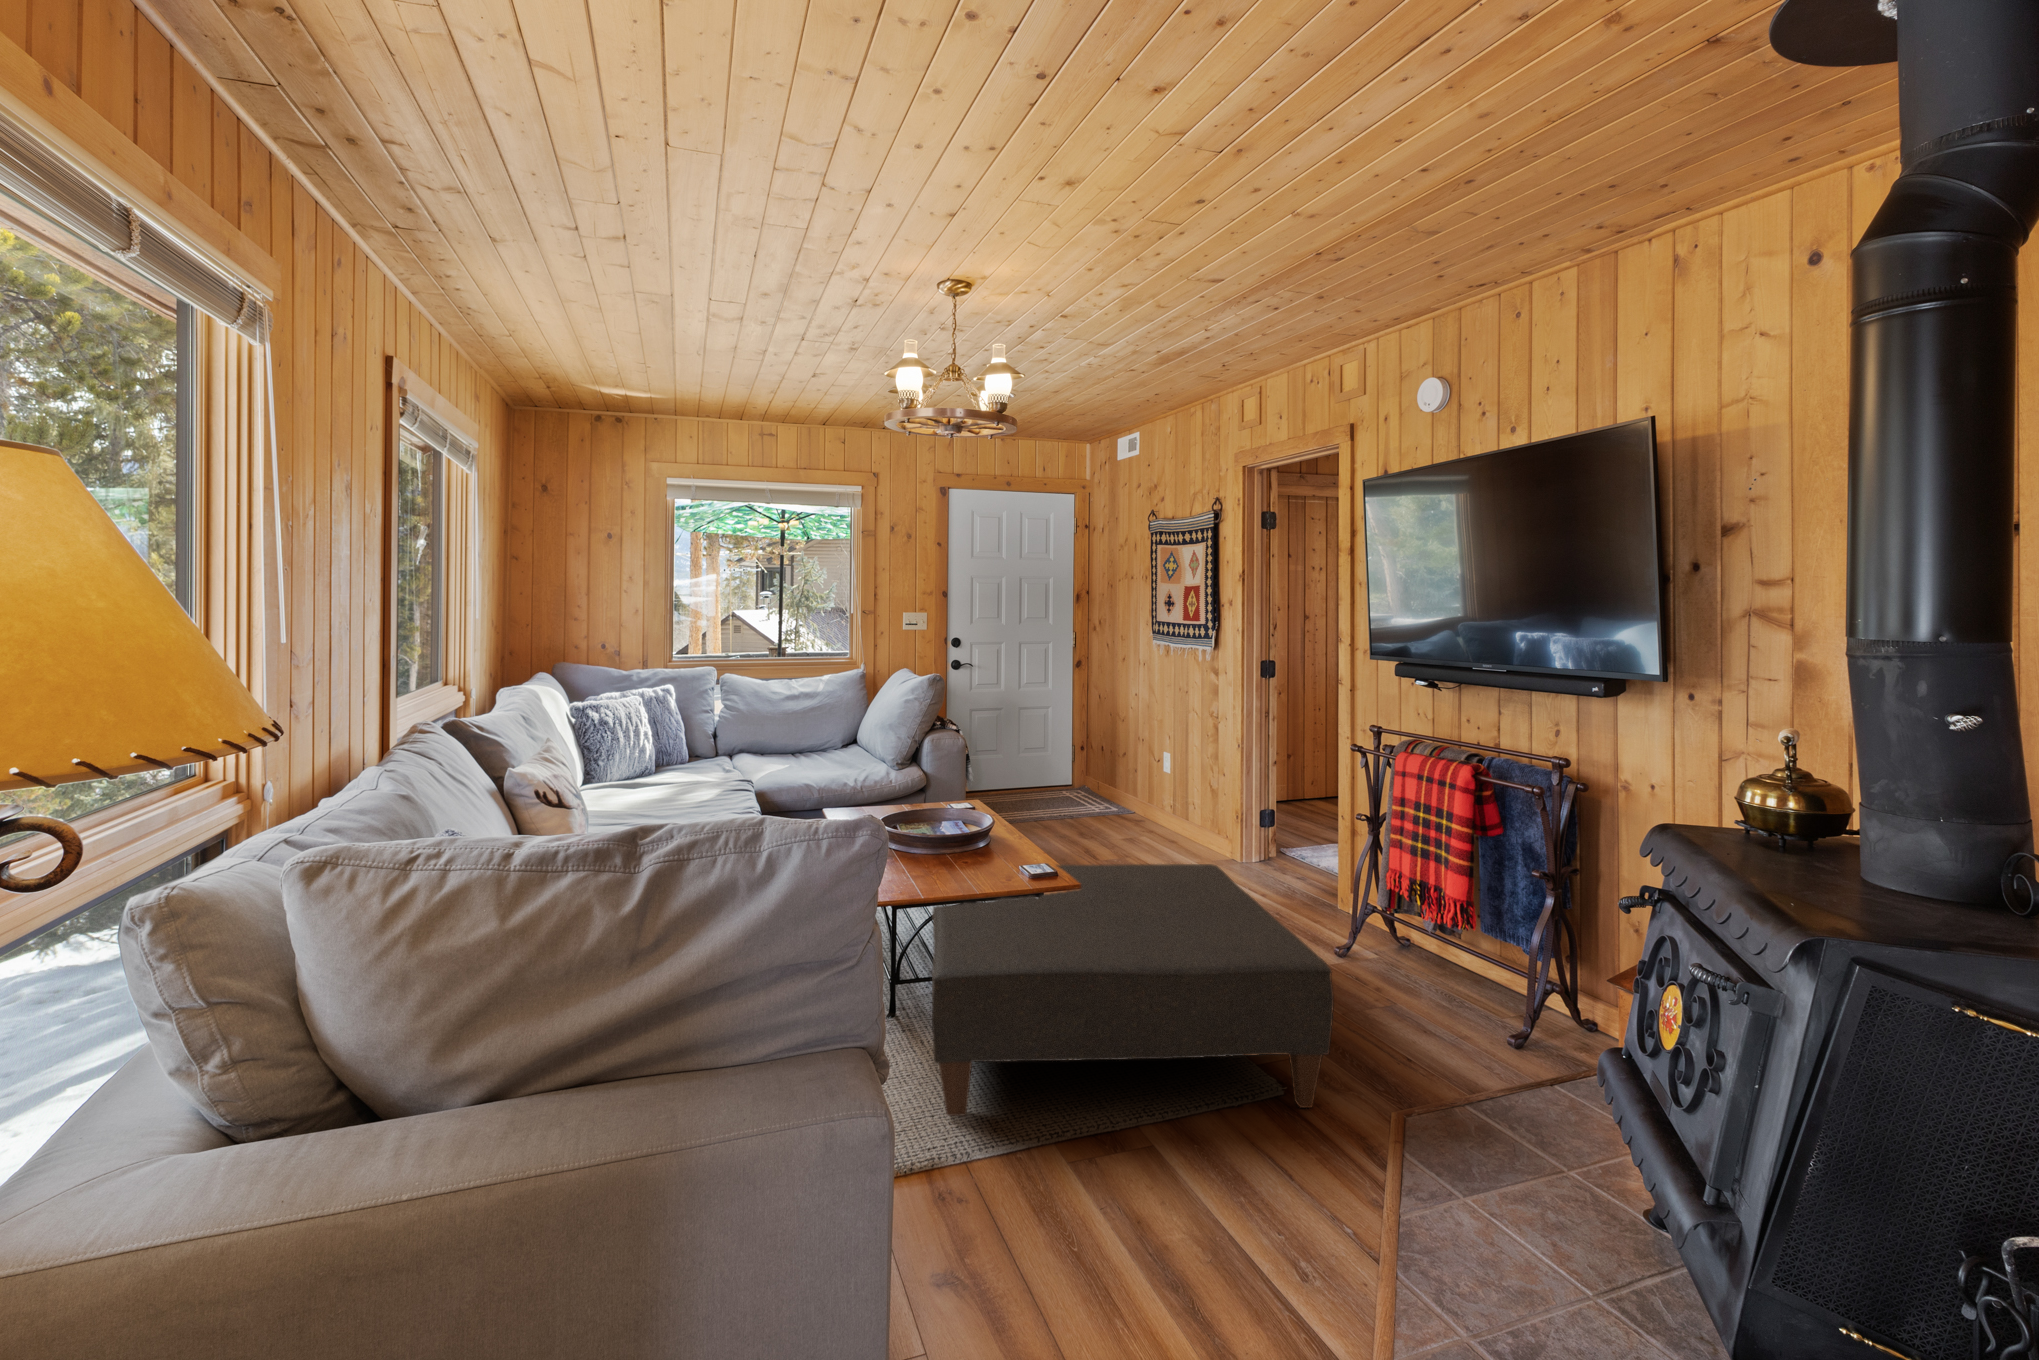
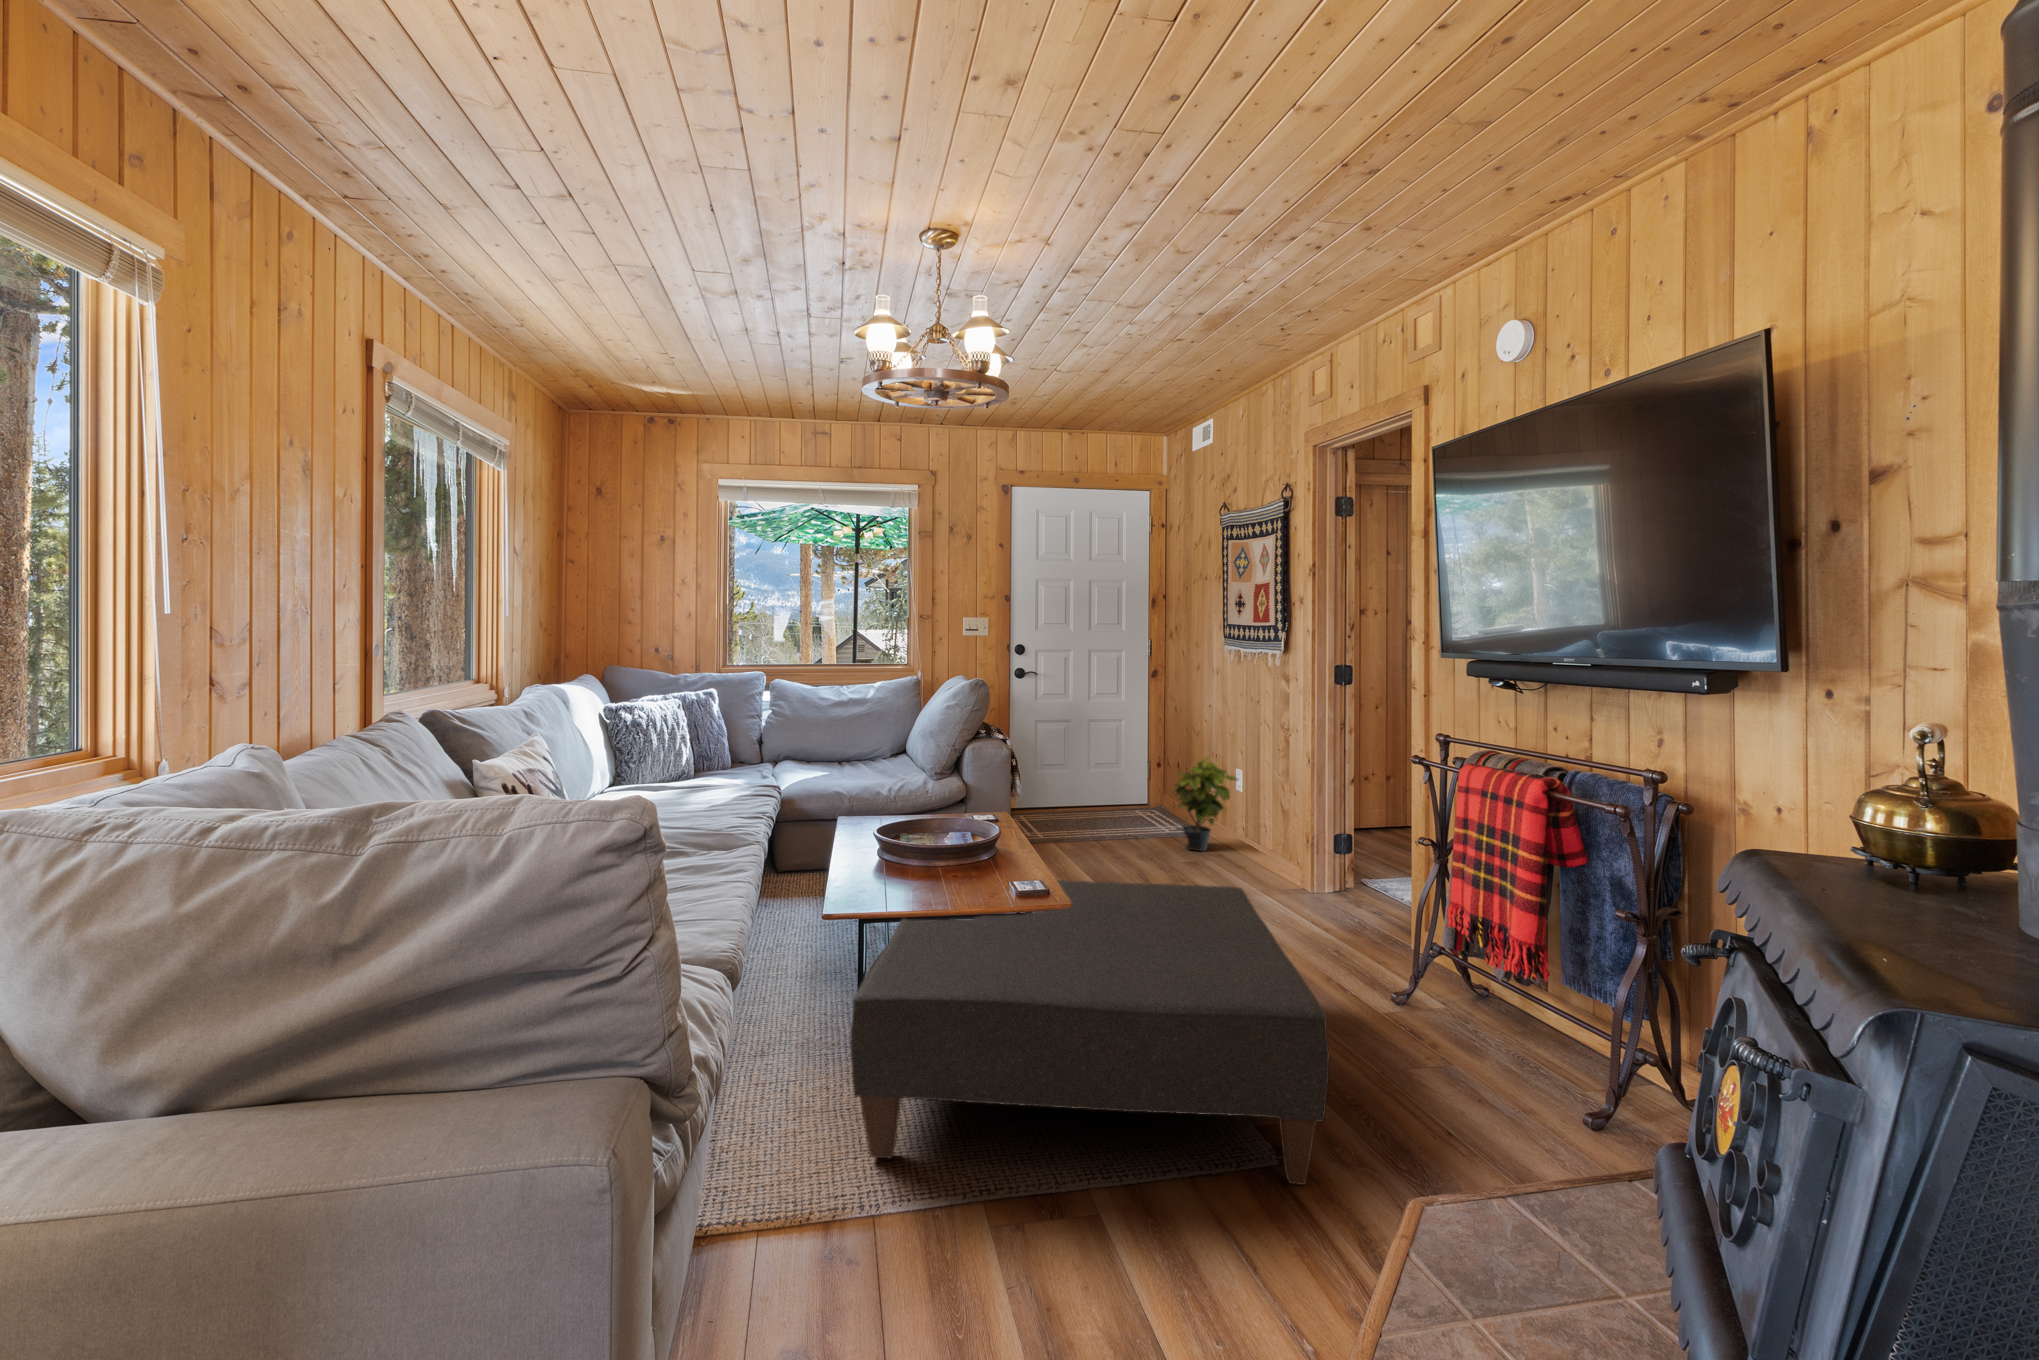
potted plant: none [1112,743,1175,831] -> present [1174,756,1238,851]

